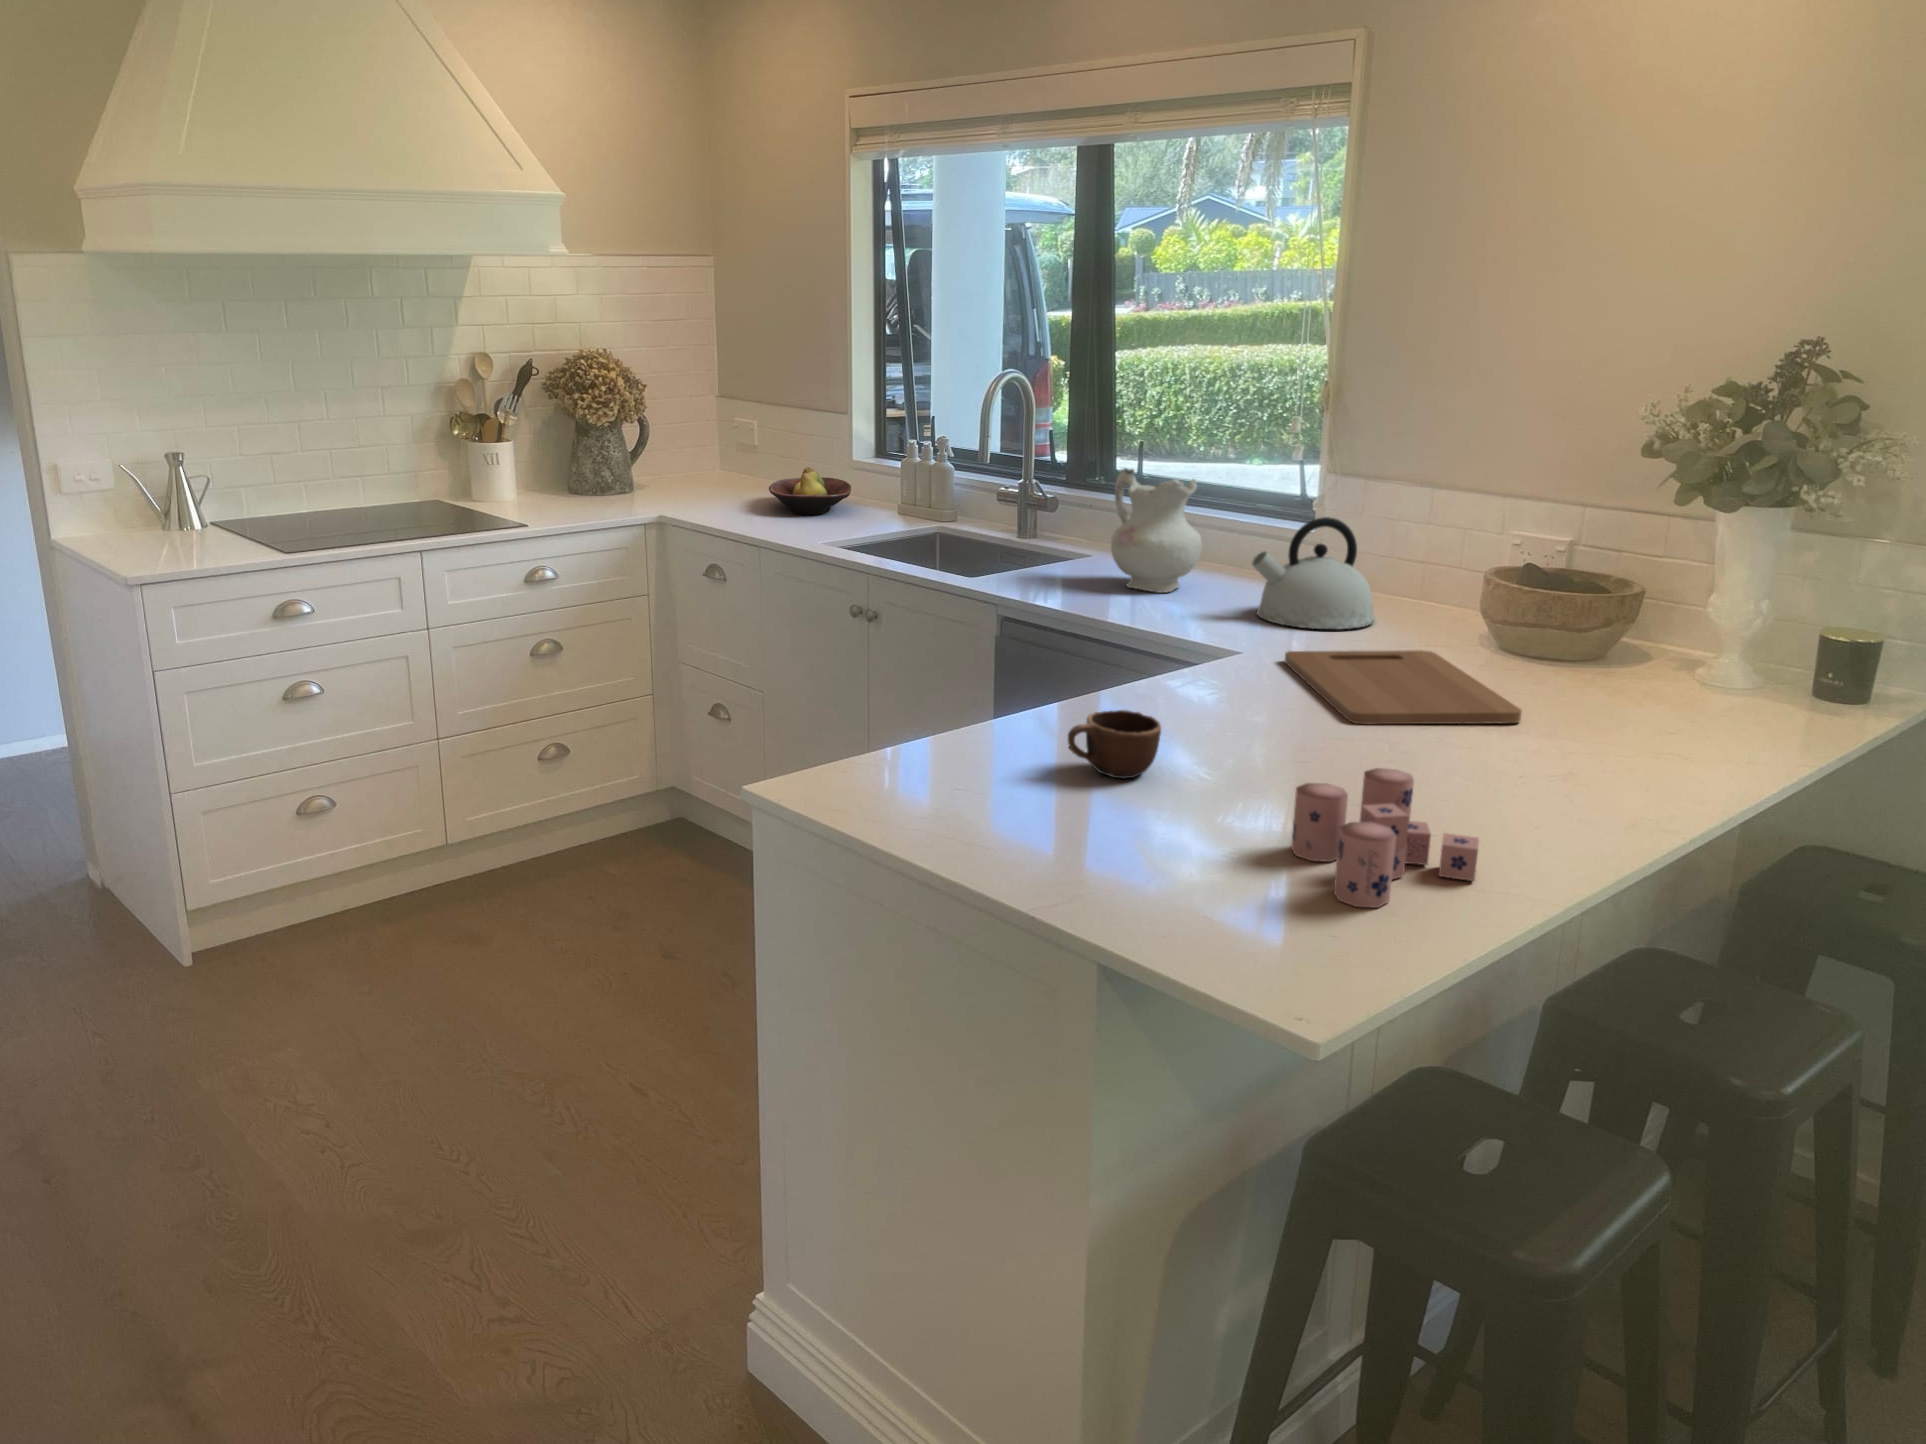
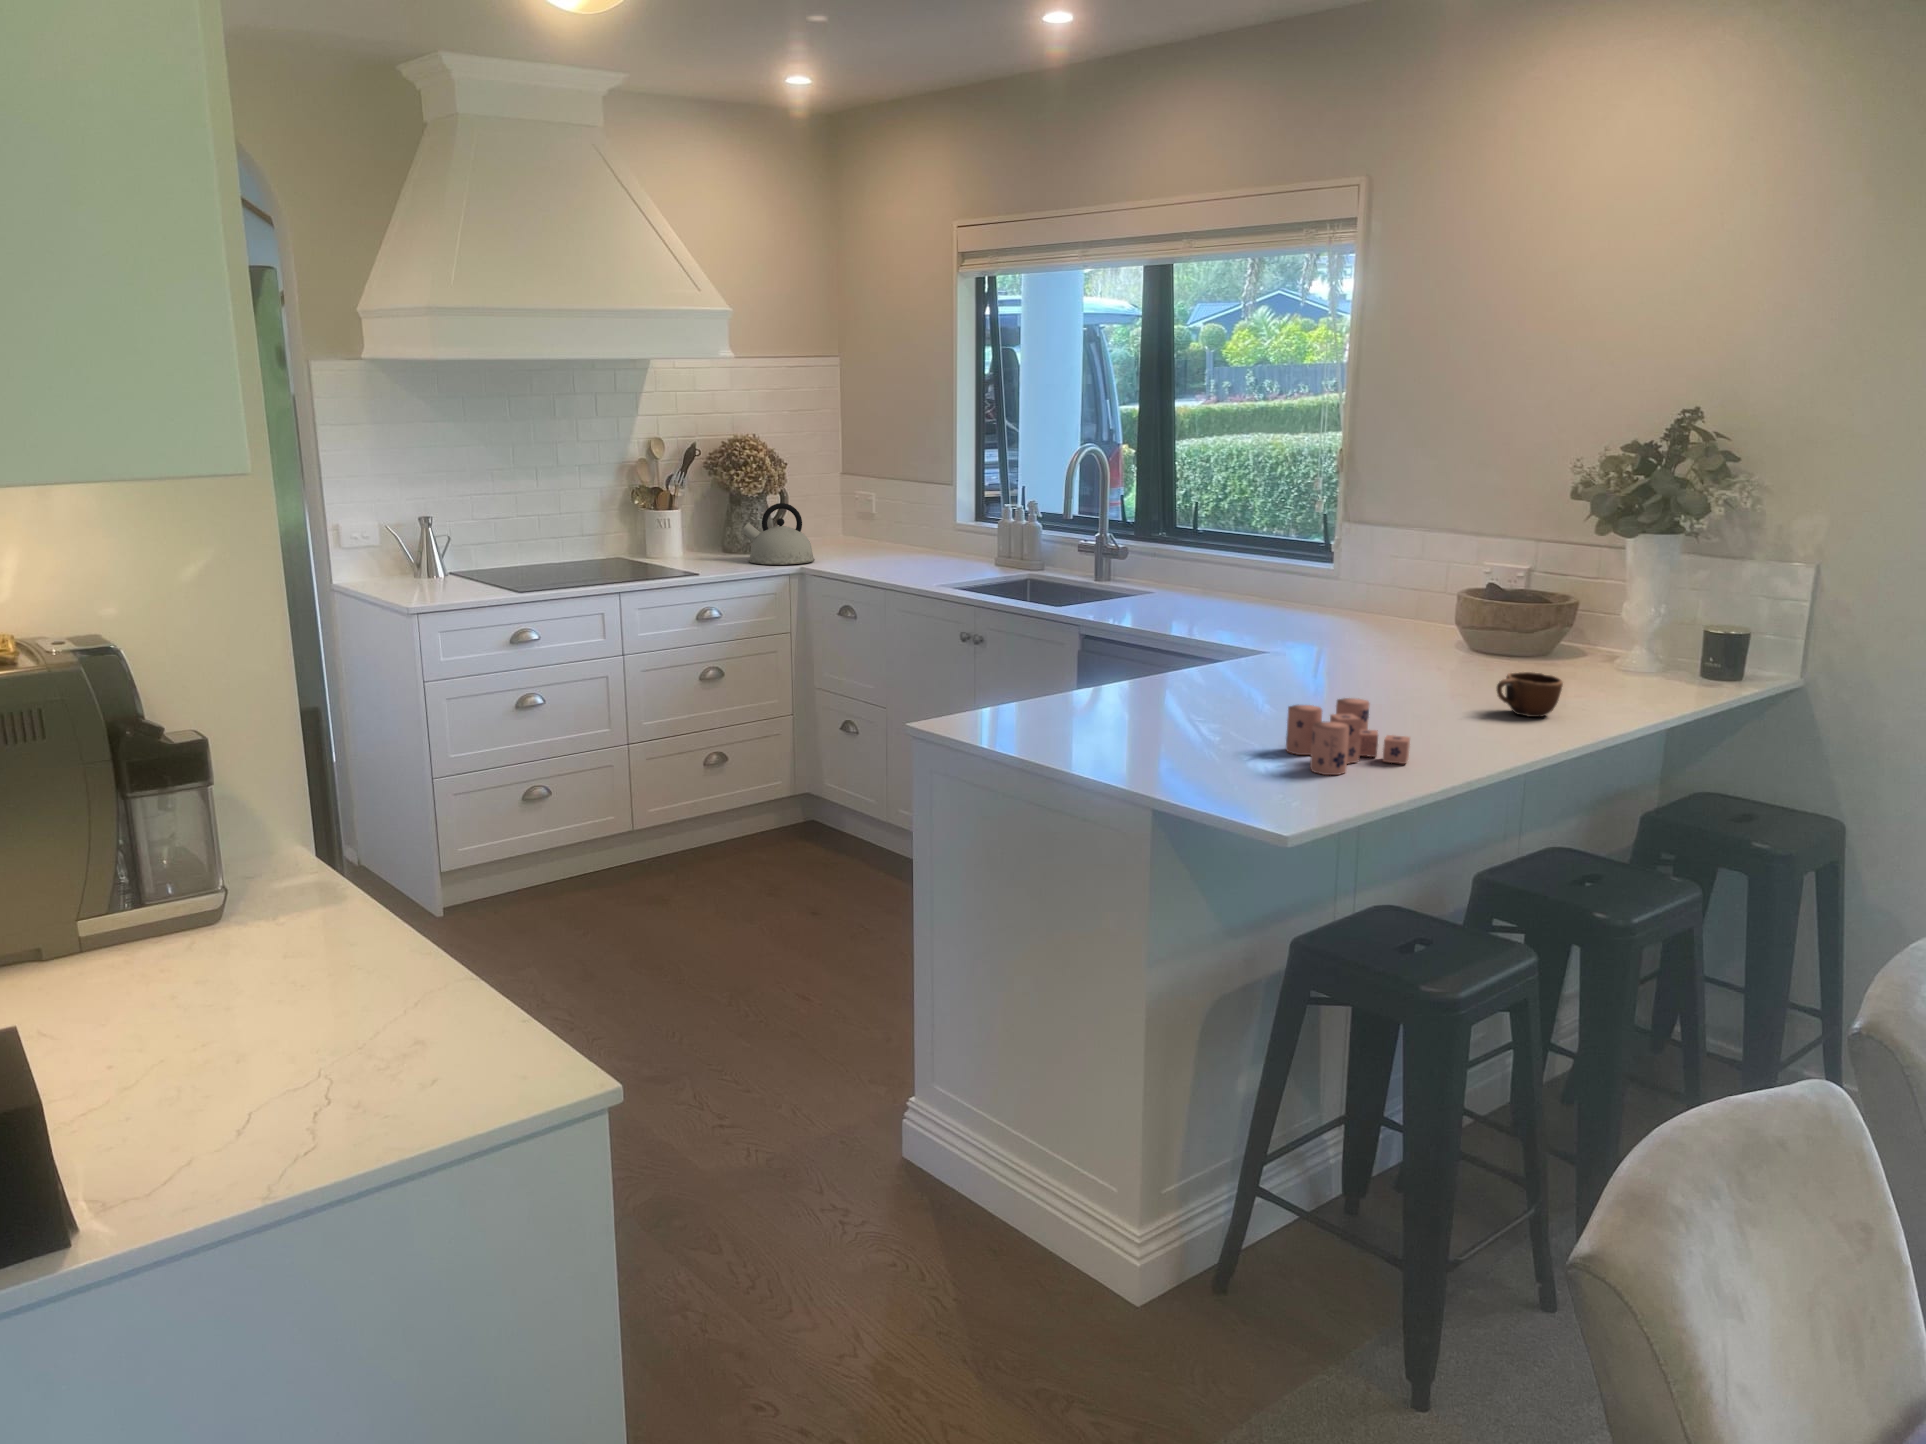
fruit bowl: present [769,467,851,515] -> none [889,530,956,568]
ceramic pitcher: present [1111,468,1202,593] -> none [1170,519,1242,616]
kettle: present [1251,517,1375,629] -> present [741,503,815,565]
cutting board: present [1285,650,1522,724] -> none [1300,649,1470,691]
mug: present [1068,710,1161,779] -> present [1497,672,1563,717]

